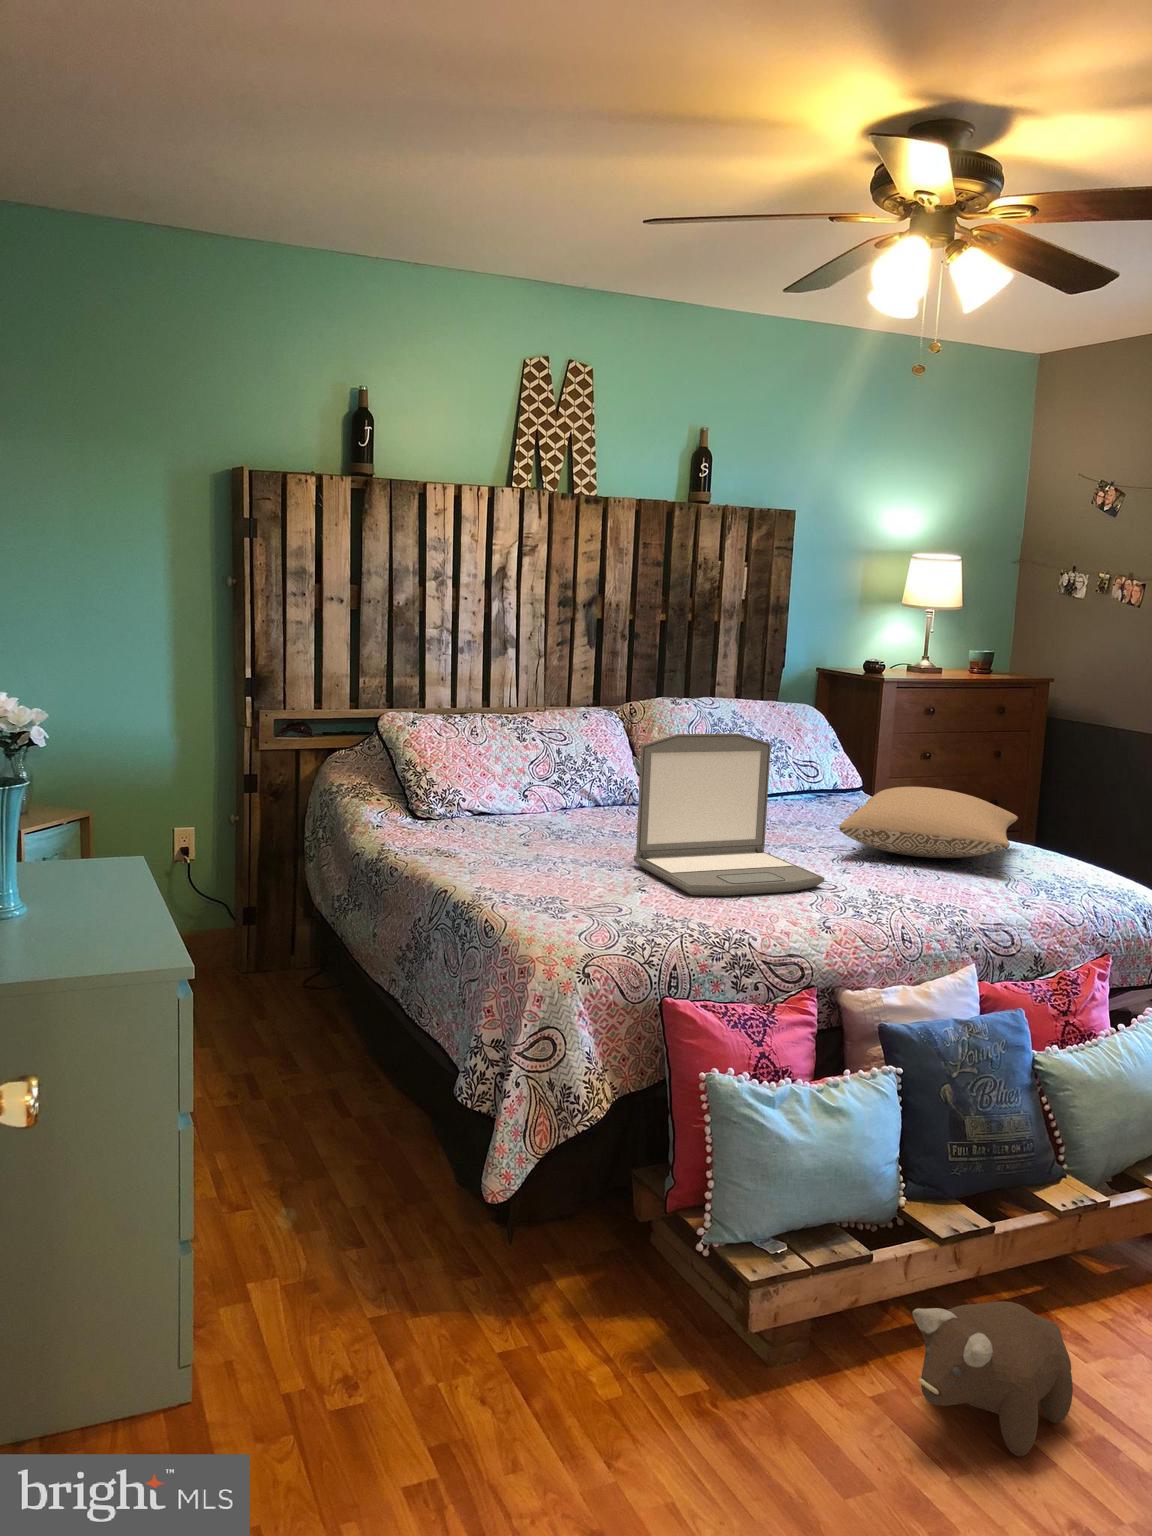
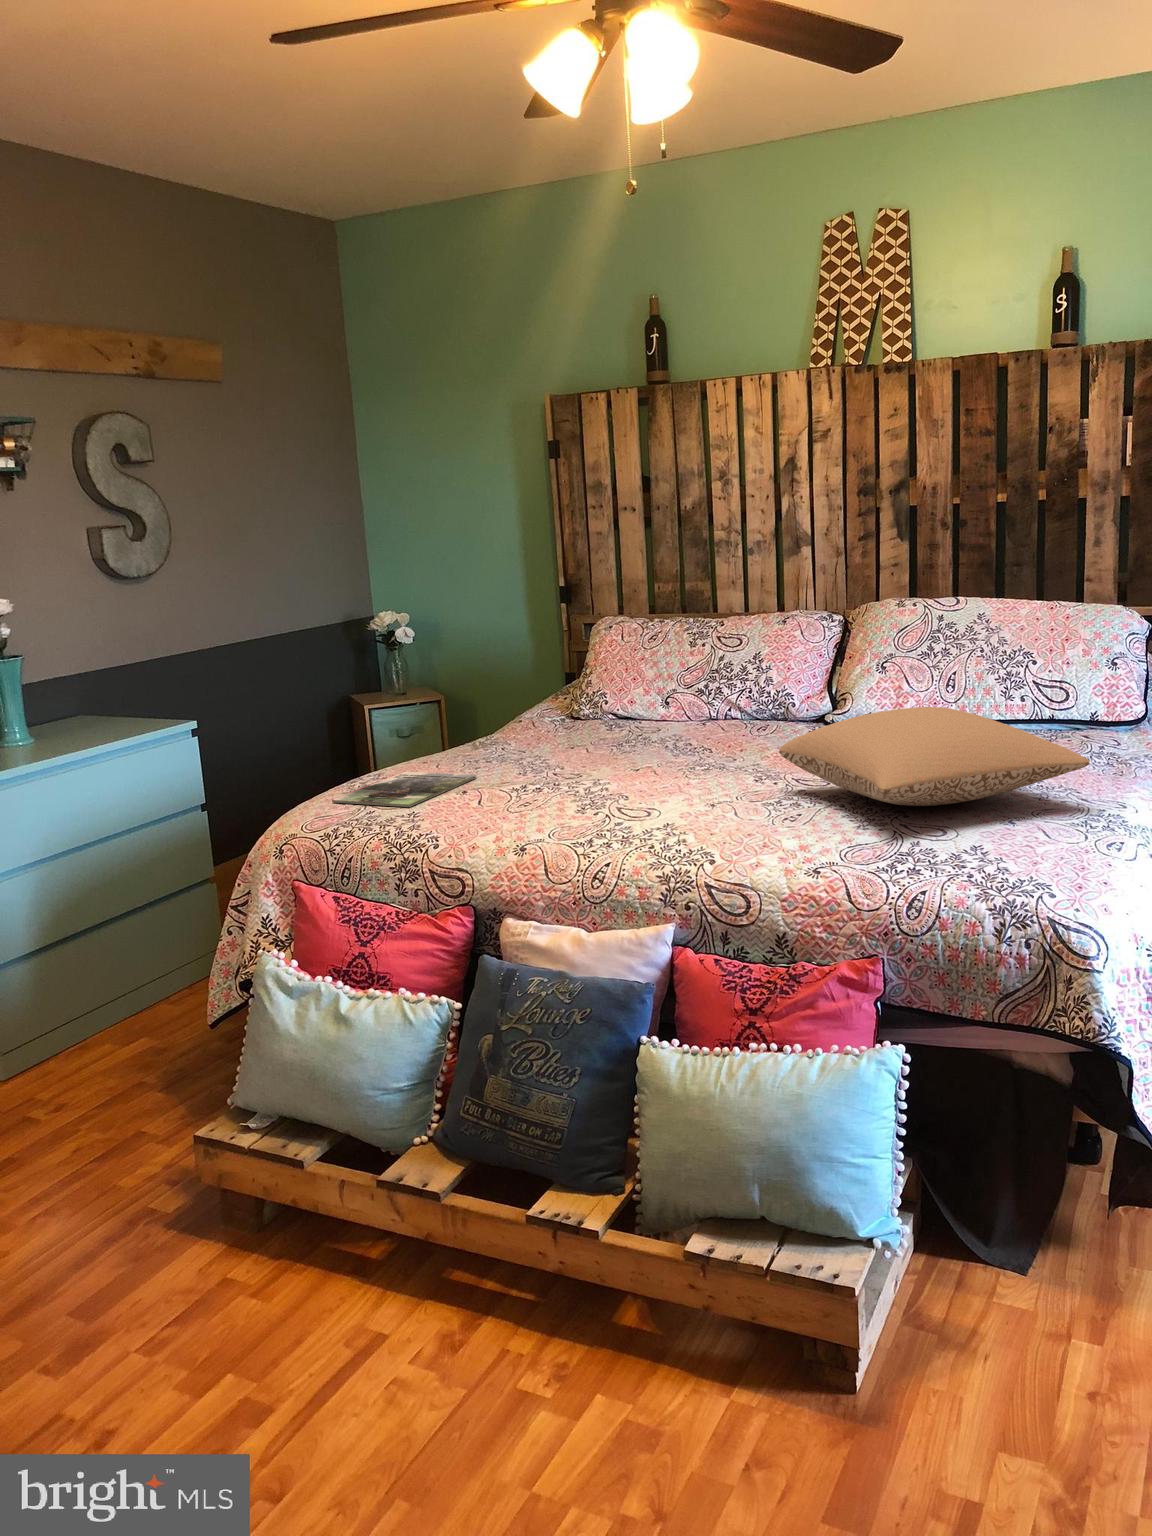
laptop: present [634,733,824,896] -> none [493,632,701,811]
magazine: none [505,879,647,922] -> present [332,771,477,807]
plush toy: present [913,1301,1073,1456] -> none [127,1204,323,1398]

